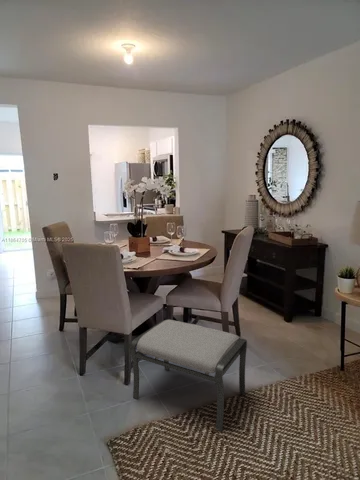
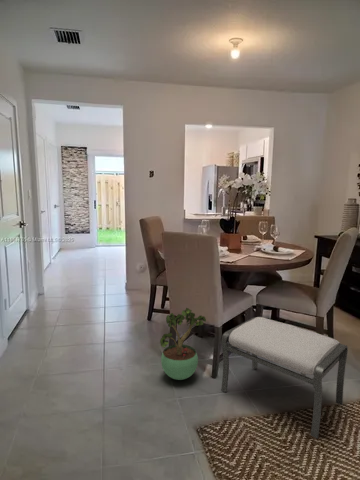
potted plant: none [66,319,115,393] -> present [160,308,206,380]

